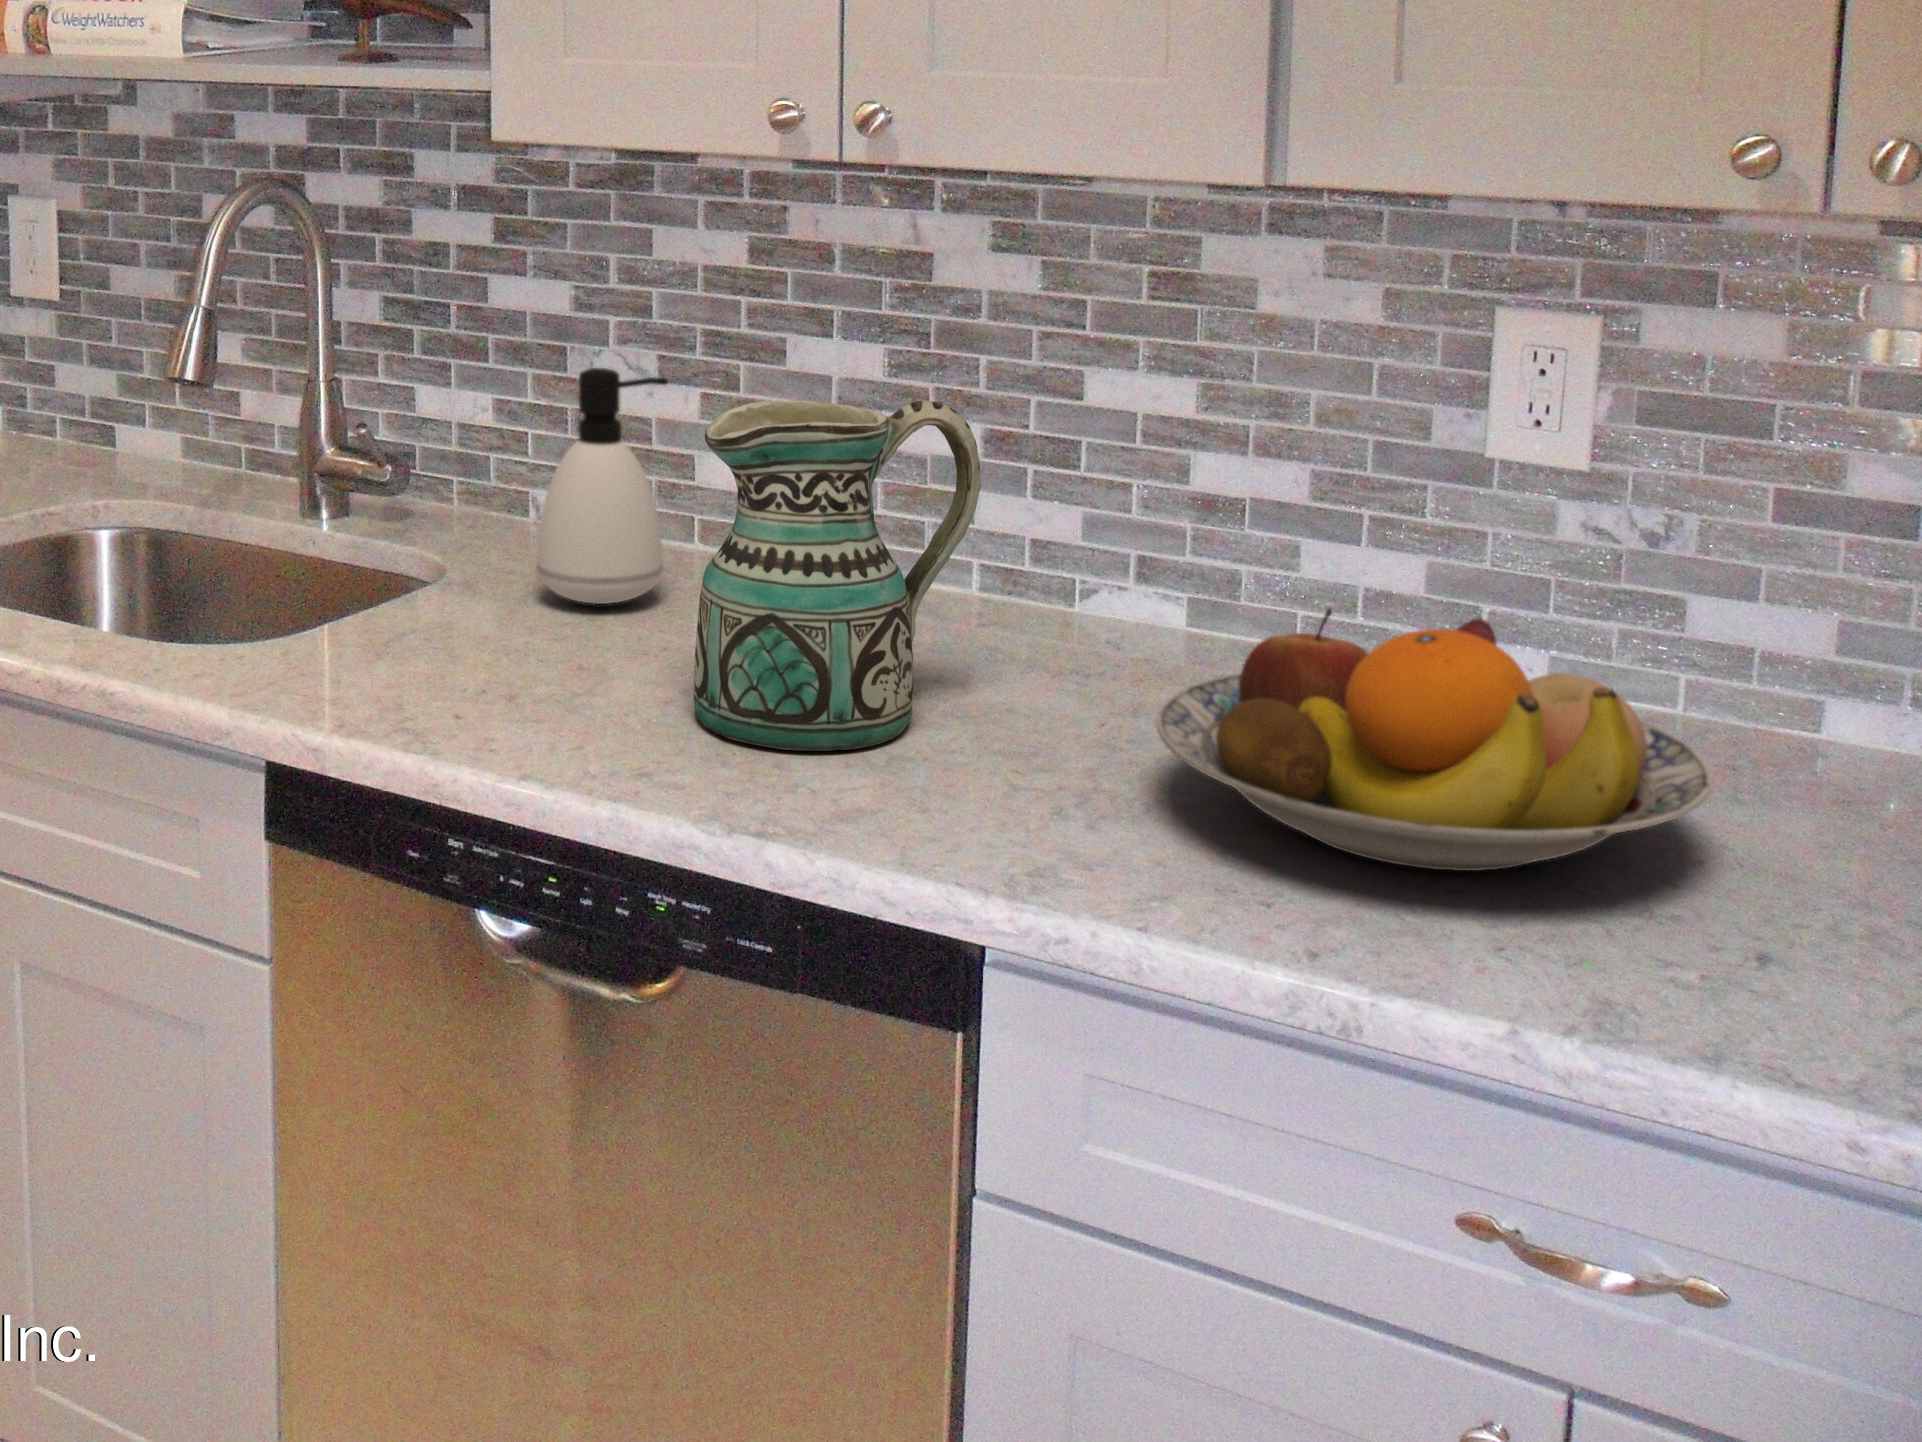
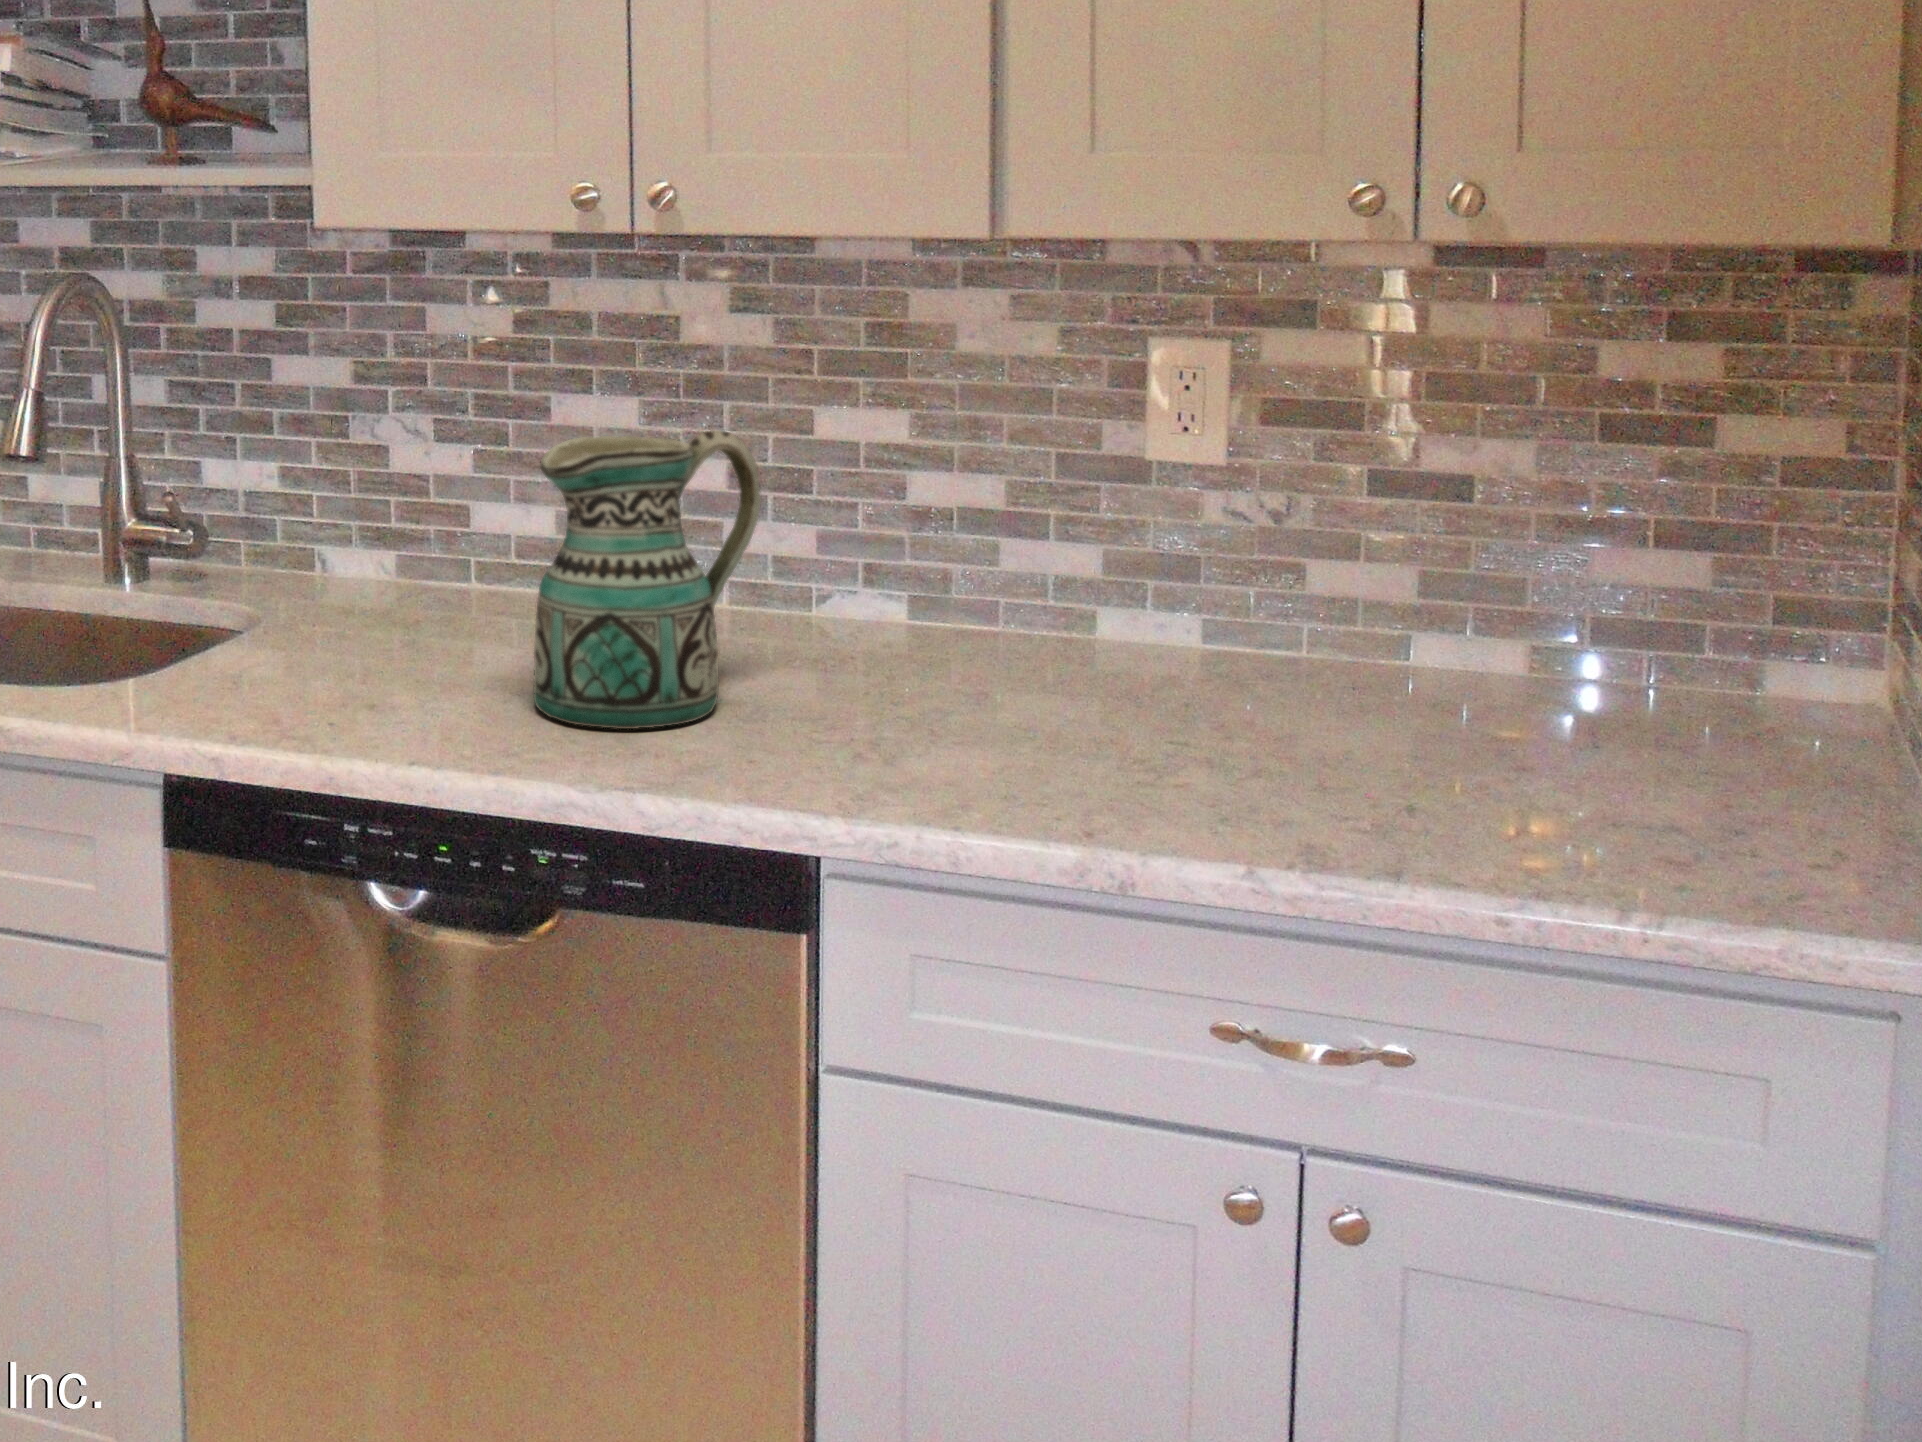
soap dispenser: present [537,368,668,604] -> none [354,426,464,633]
fruit bowl: present [1156,609,1712,871] -> none [933,578,1363,772]

